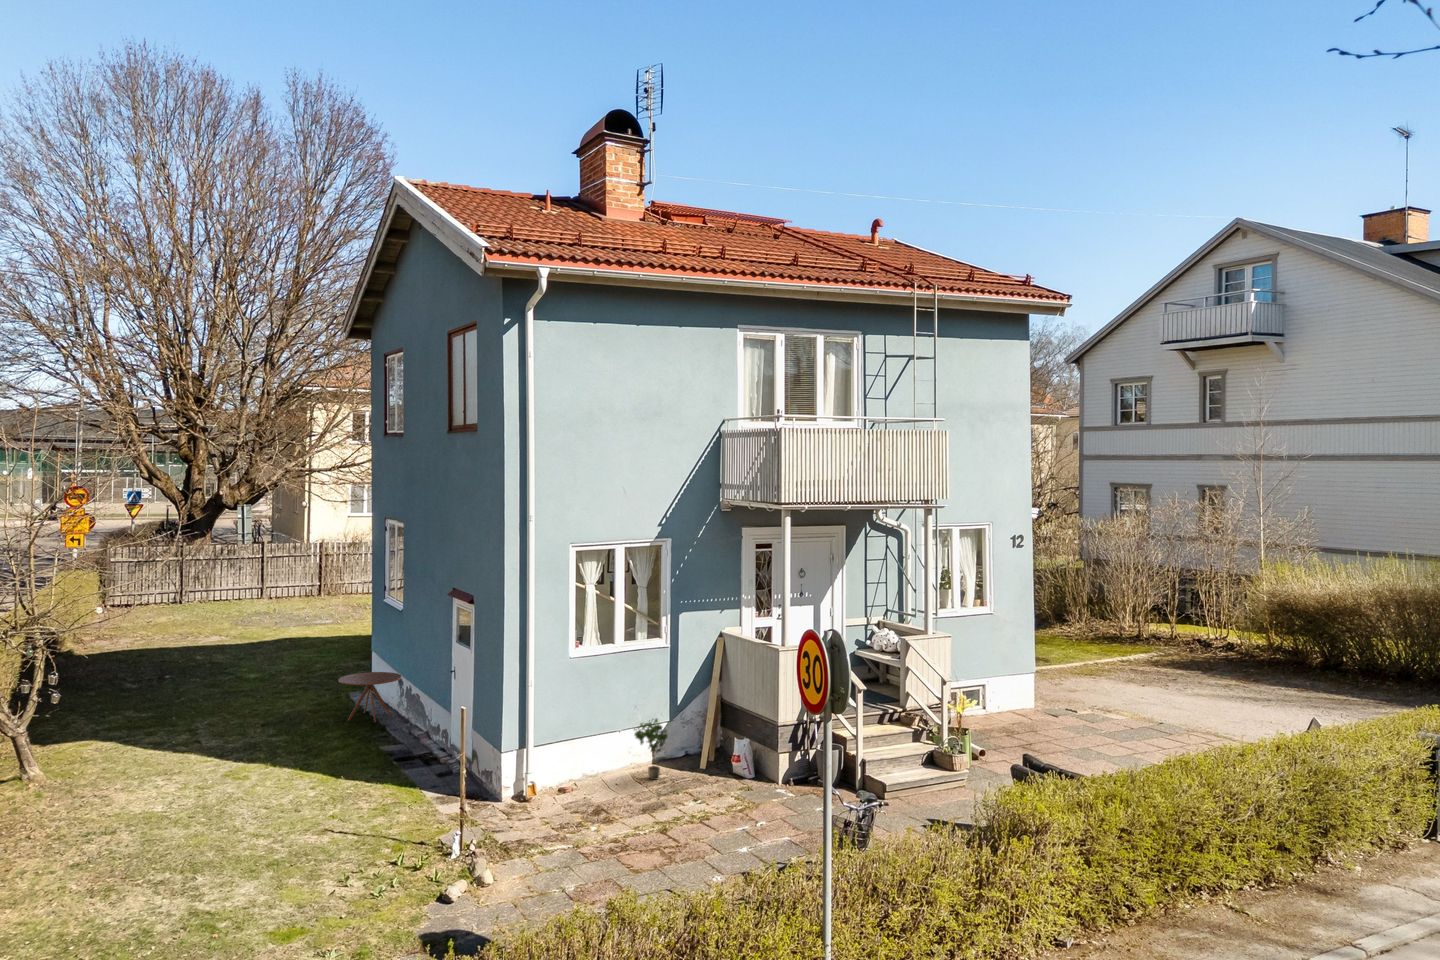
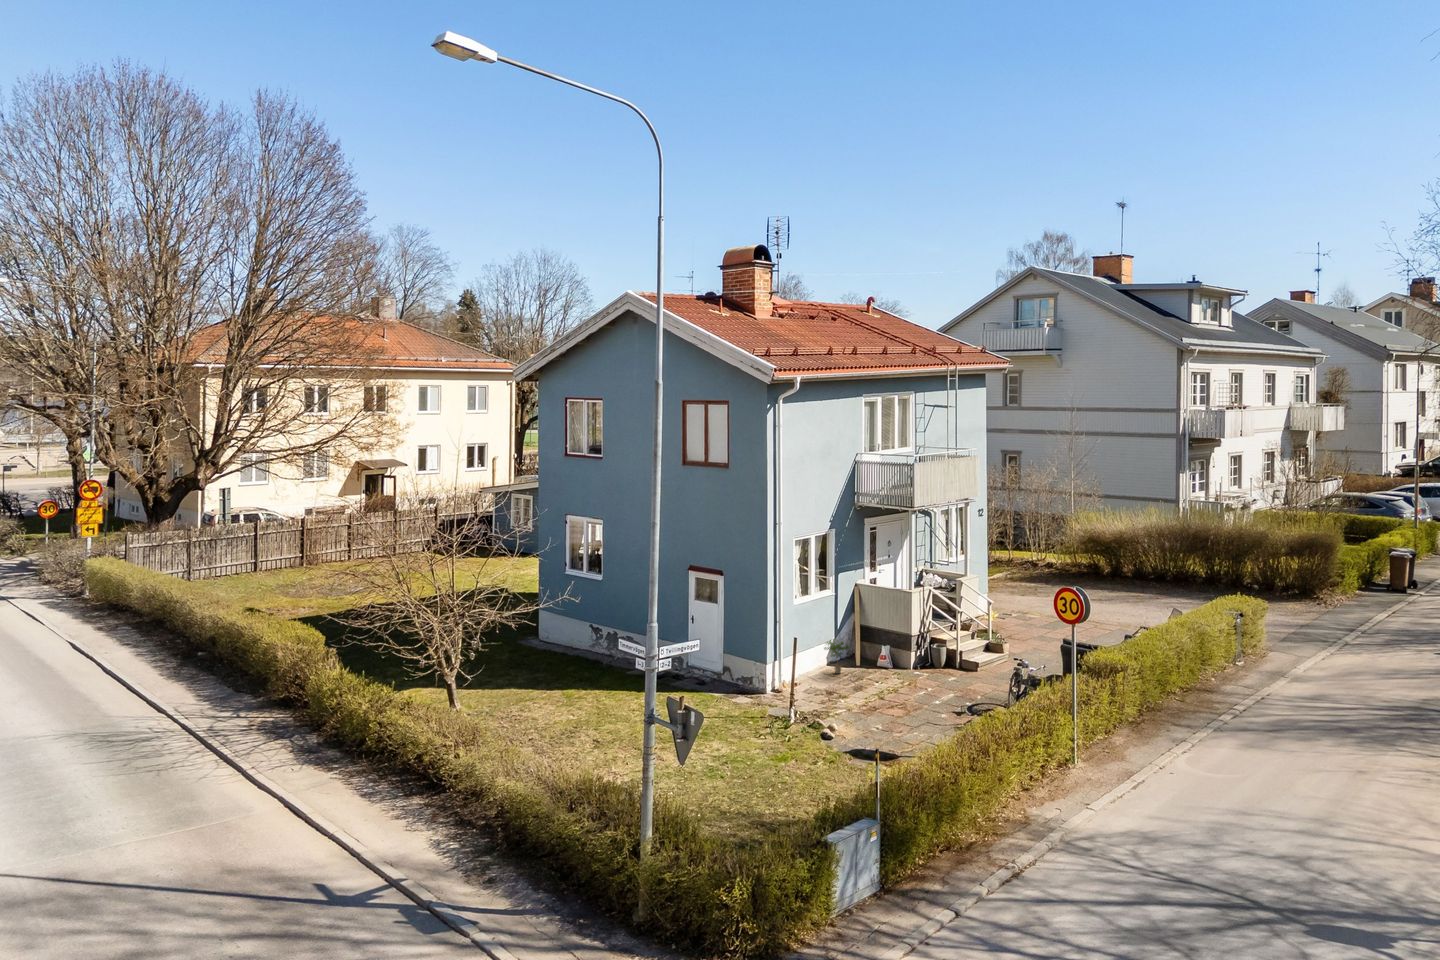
round table: present [338,672,401,722] -> none [572,626,614,661]

